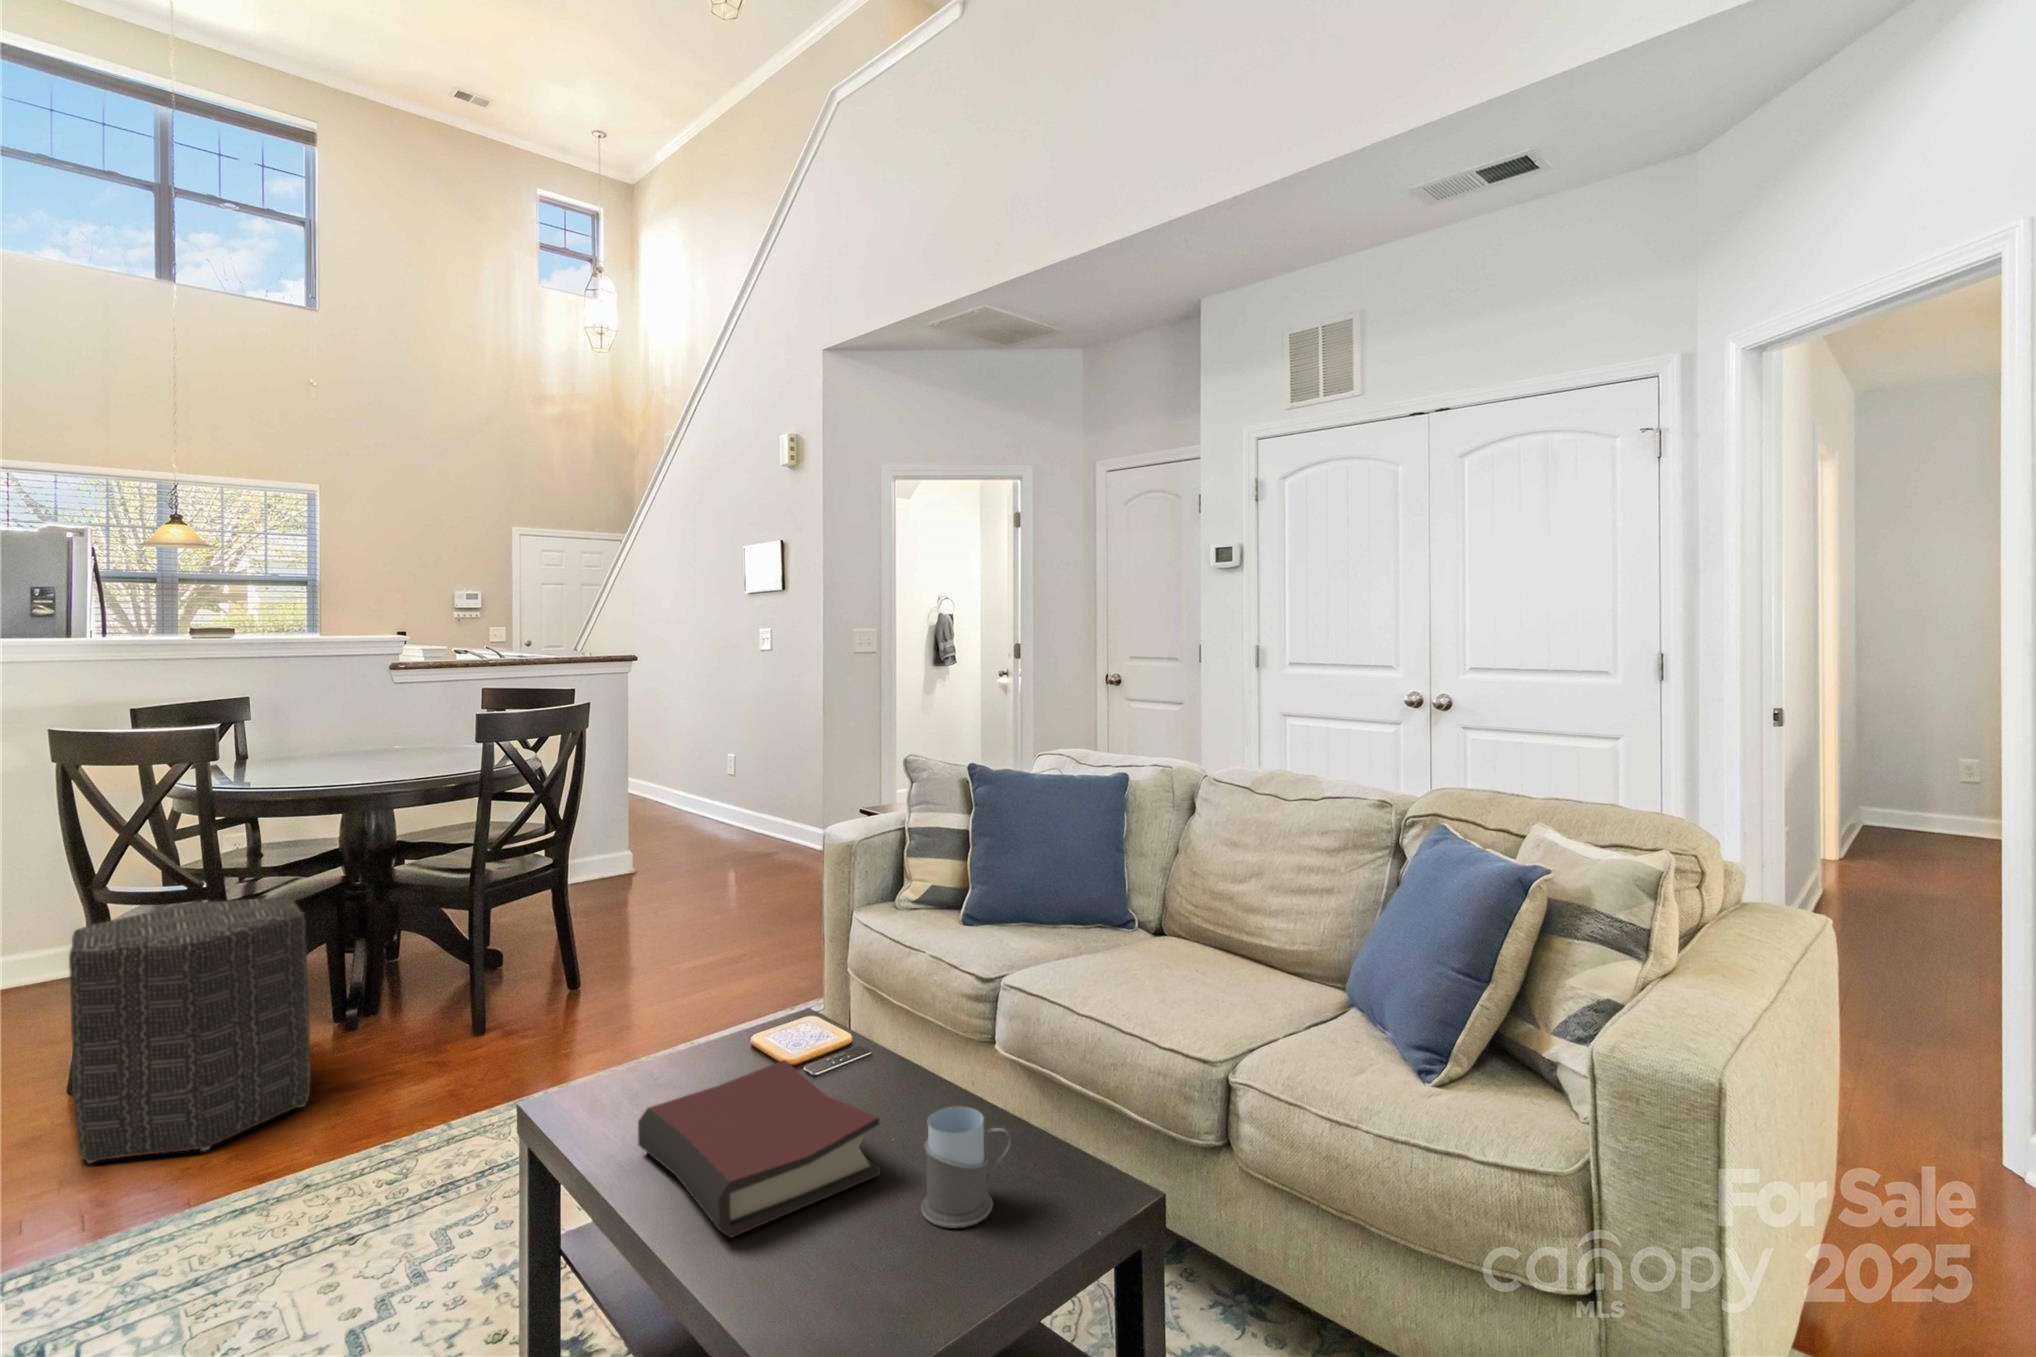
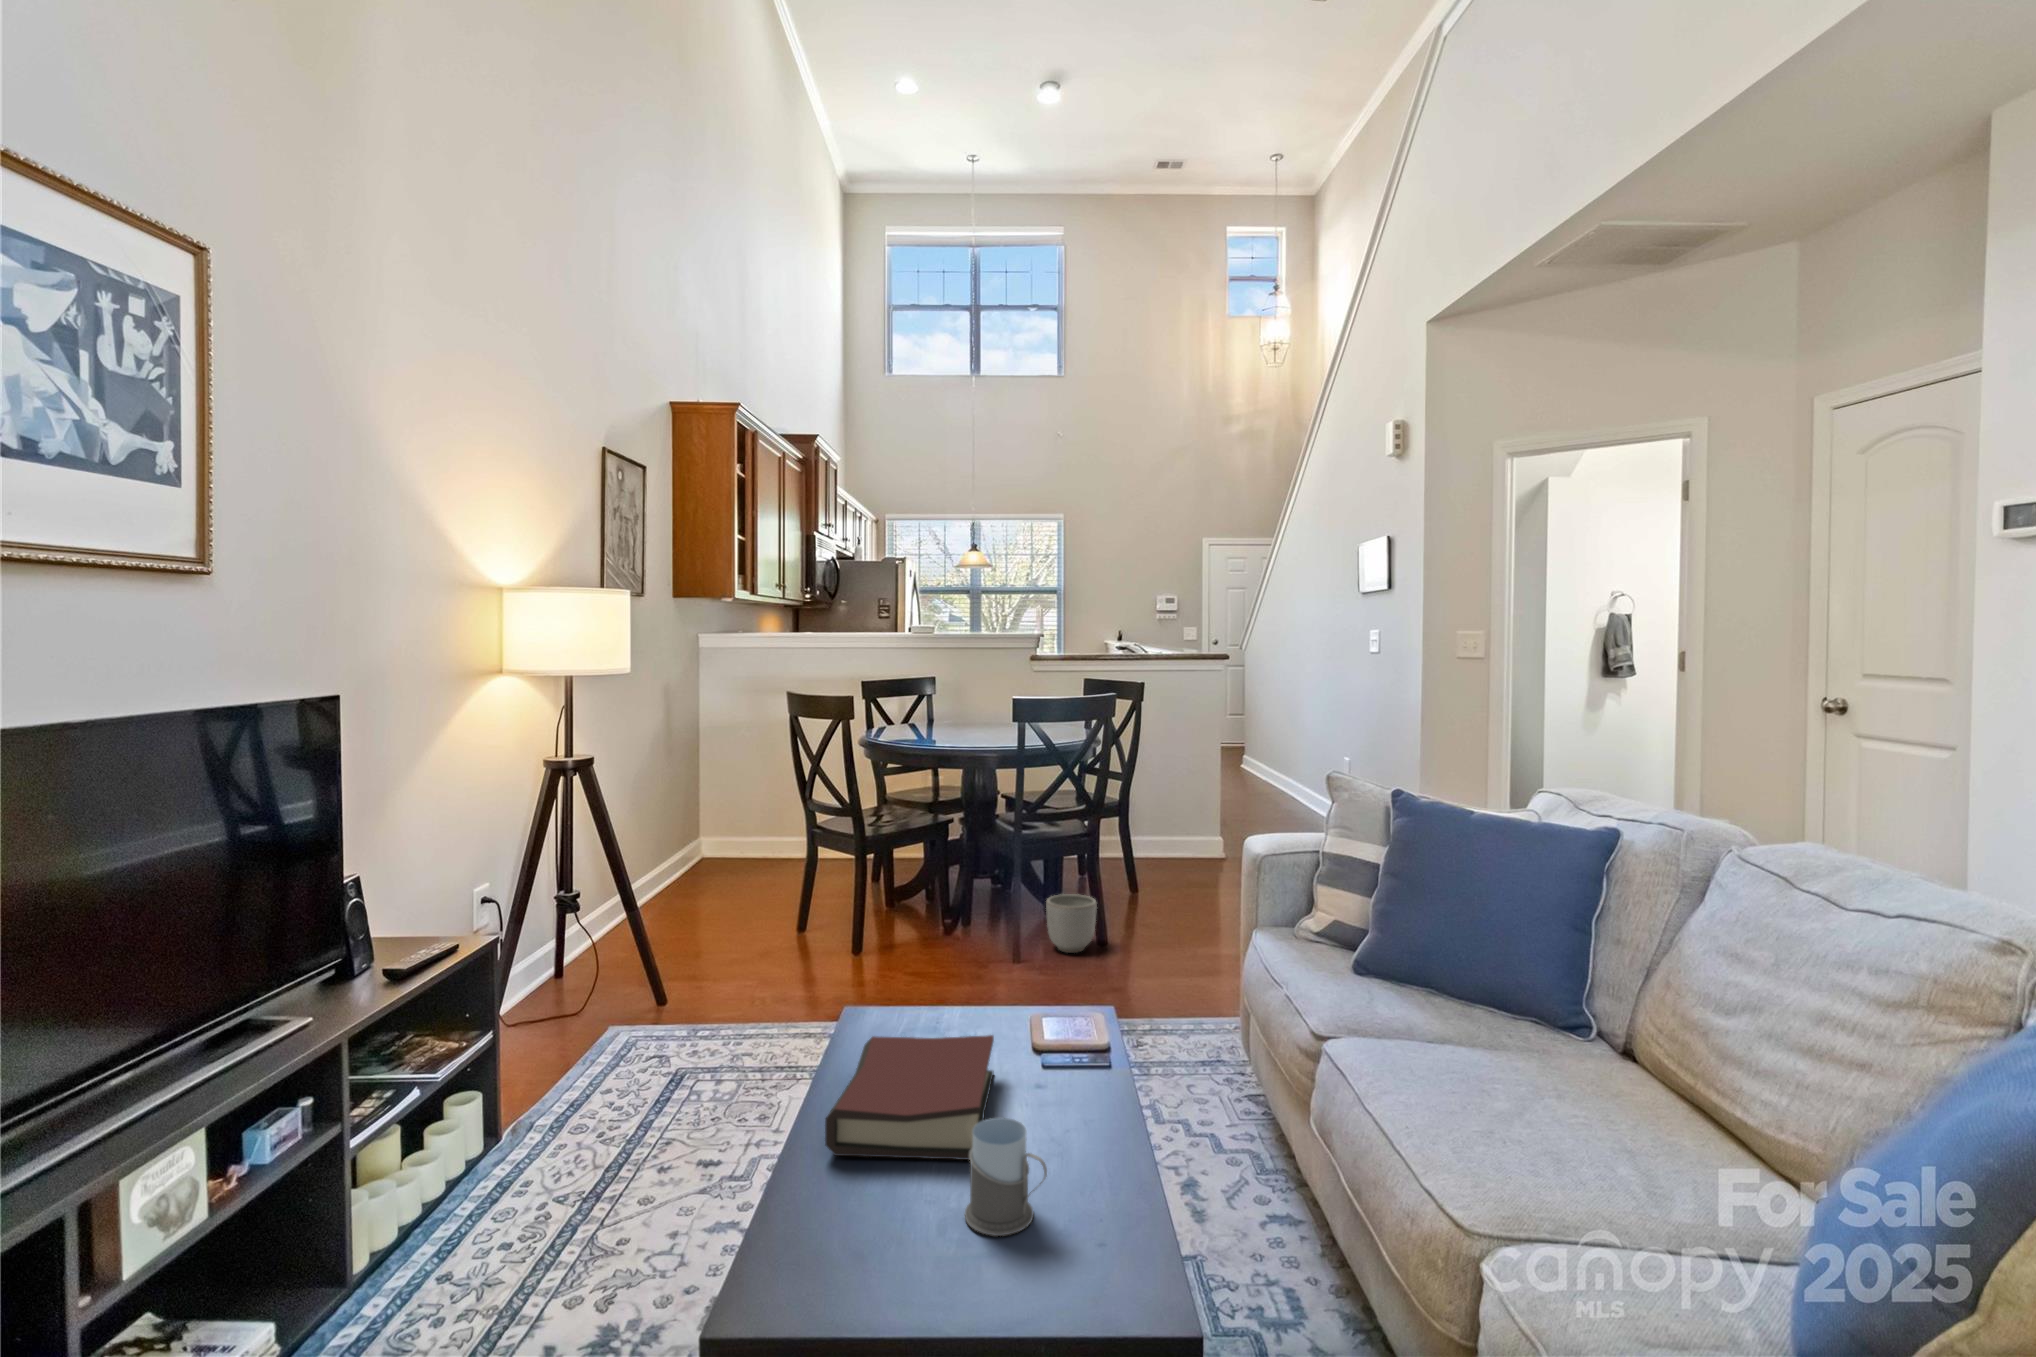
ottoman: present [69,898,311,1163] -> none [769,821,901,990]
planter: none [504,937,571,1008] -> present [1046,894,1097,953]

